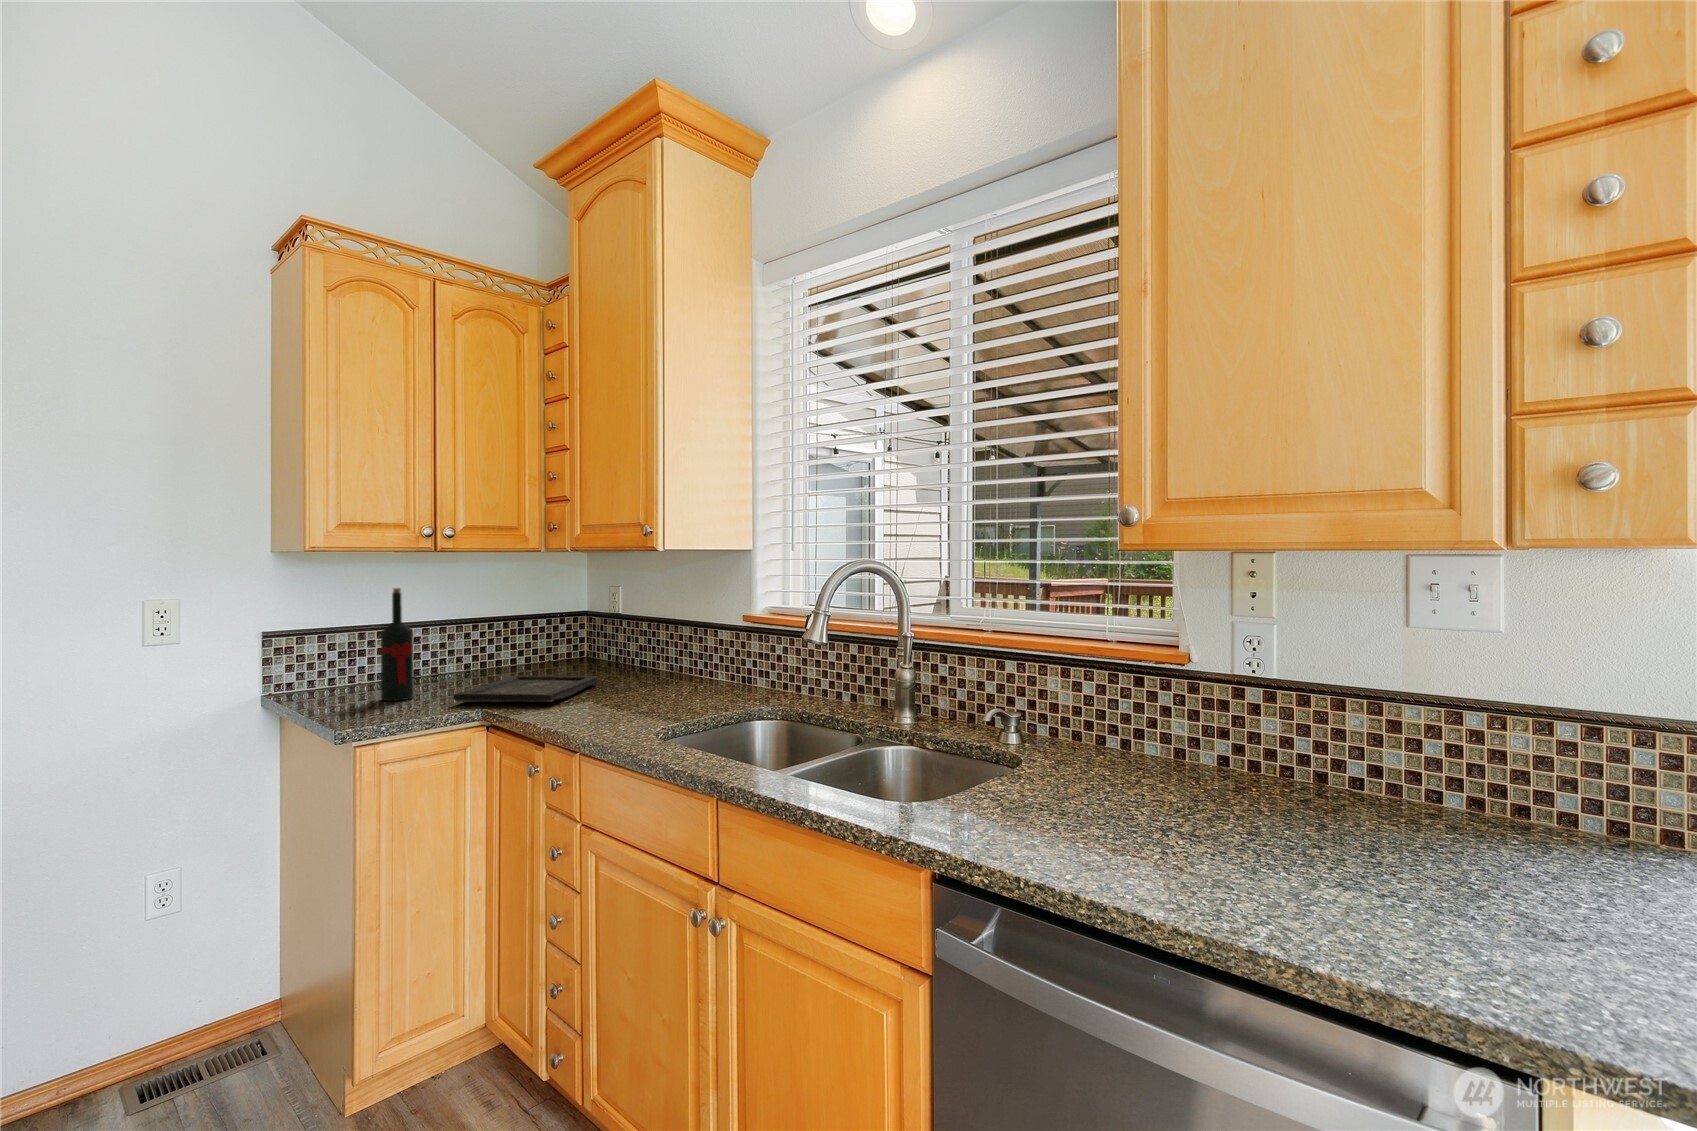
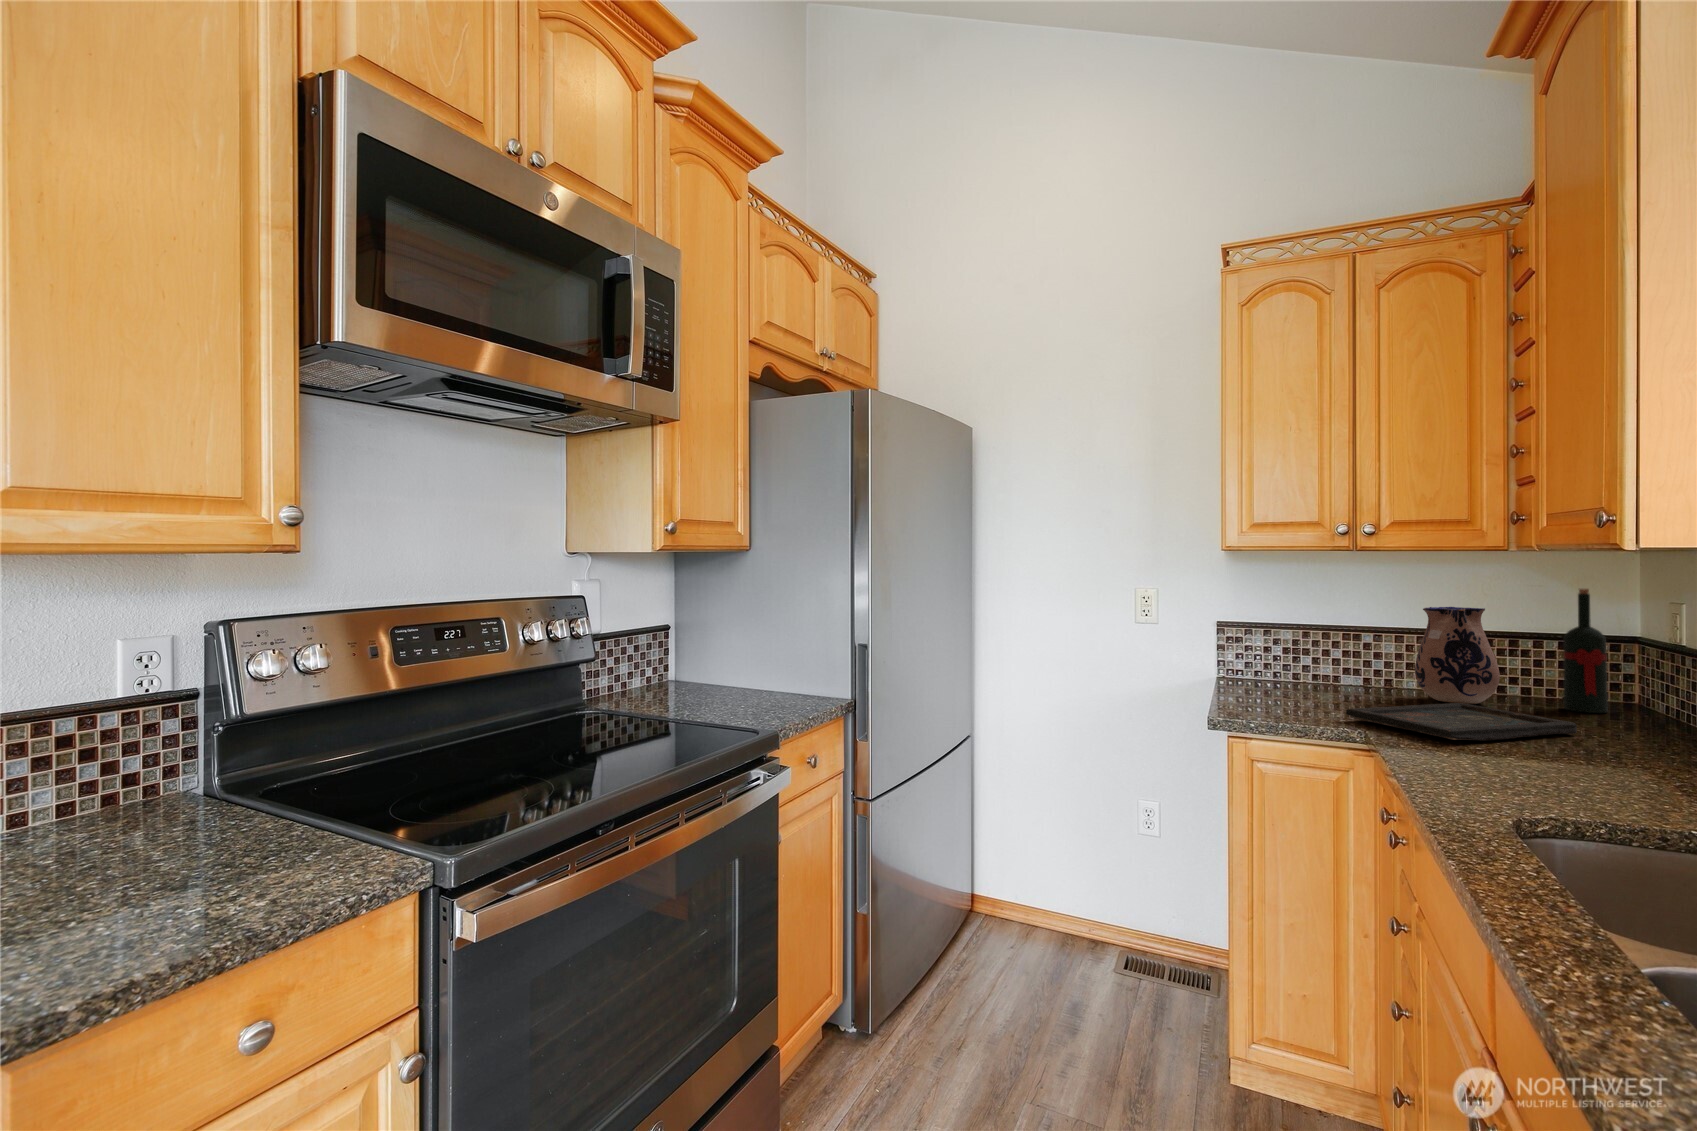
wine bottle: present [381,588,414,701] -> present [1564,589,1608,713]
ceramic pitcher: none [467,598,527,678] -> present [1415,607,1500,704]

